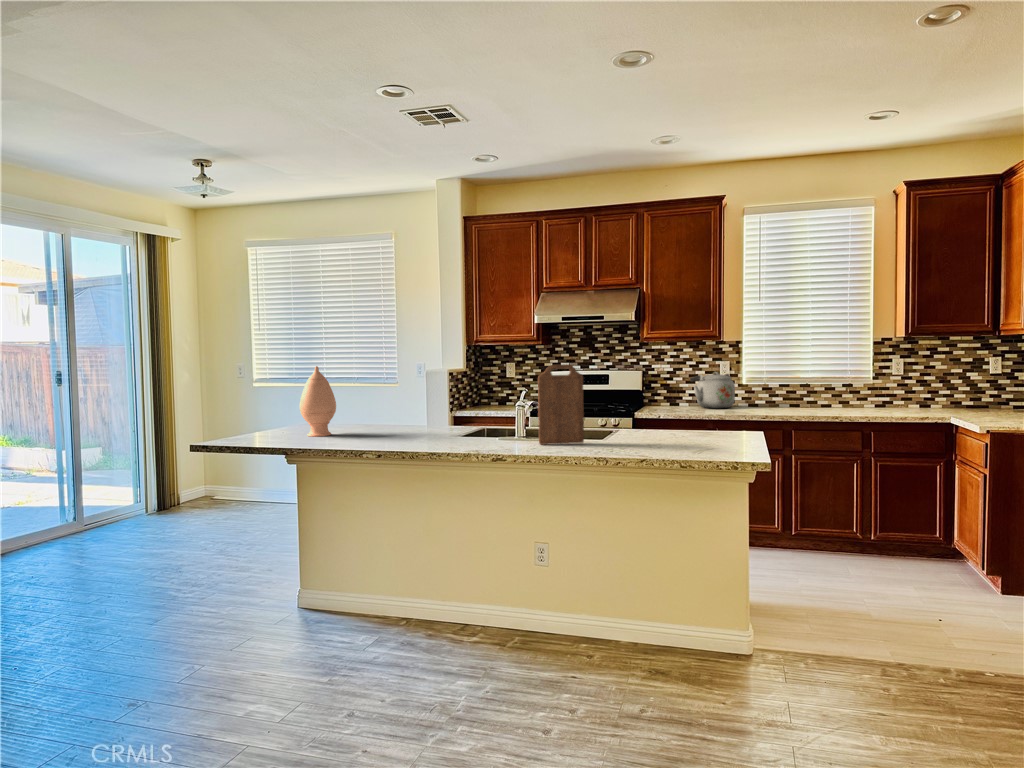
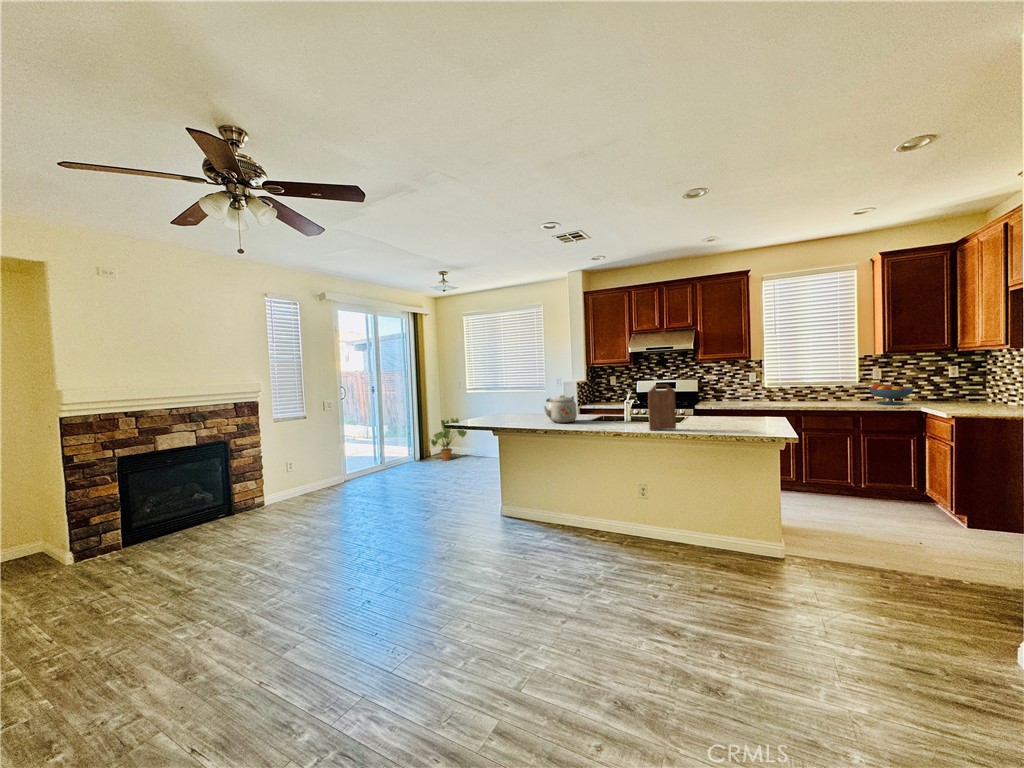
vase: present [300,366,336,437] -> none [509,386,528,425]
kettle: present [690,372,735,408] -> present [544,395,577,423]
fruit bowl: none [884,379,943,413] -> present [869,383,914,405]
house plant: none [174,433,266,511] -> present [428,418,467,461]

